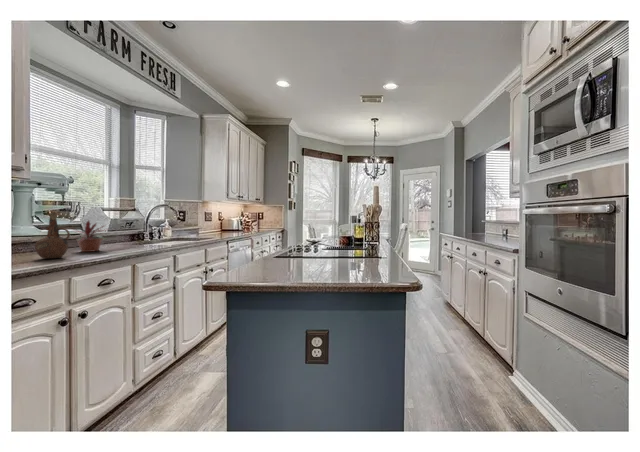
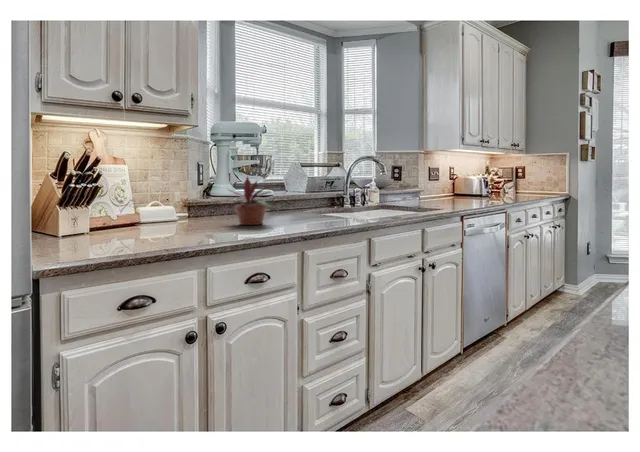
ceramic pitcher: present [35,213,70,259] -> none [176,165,217,233]

